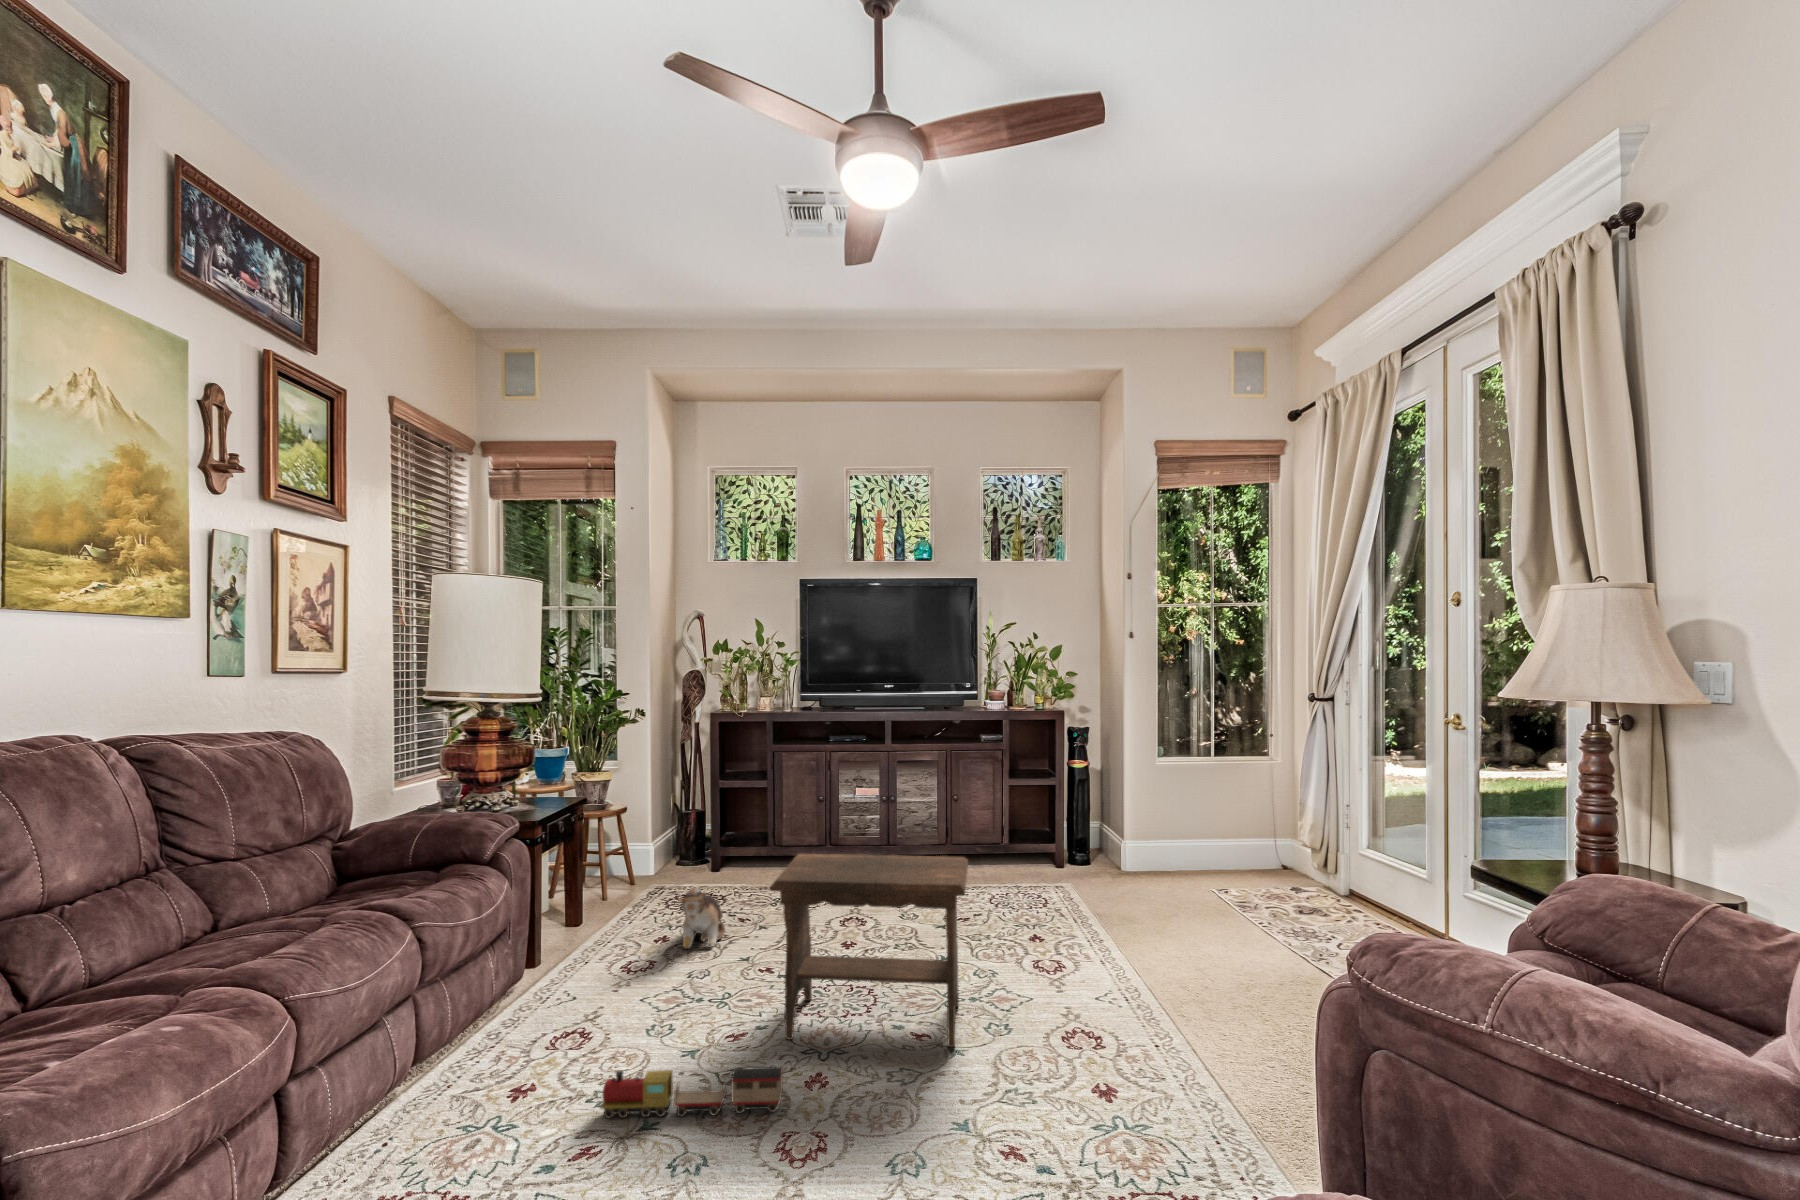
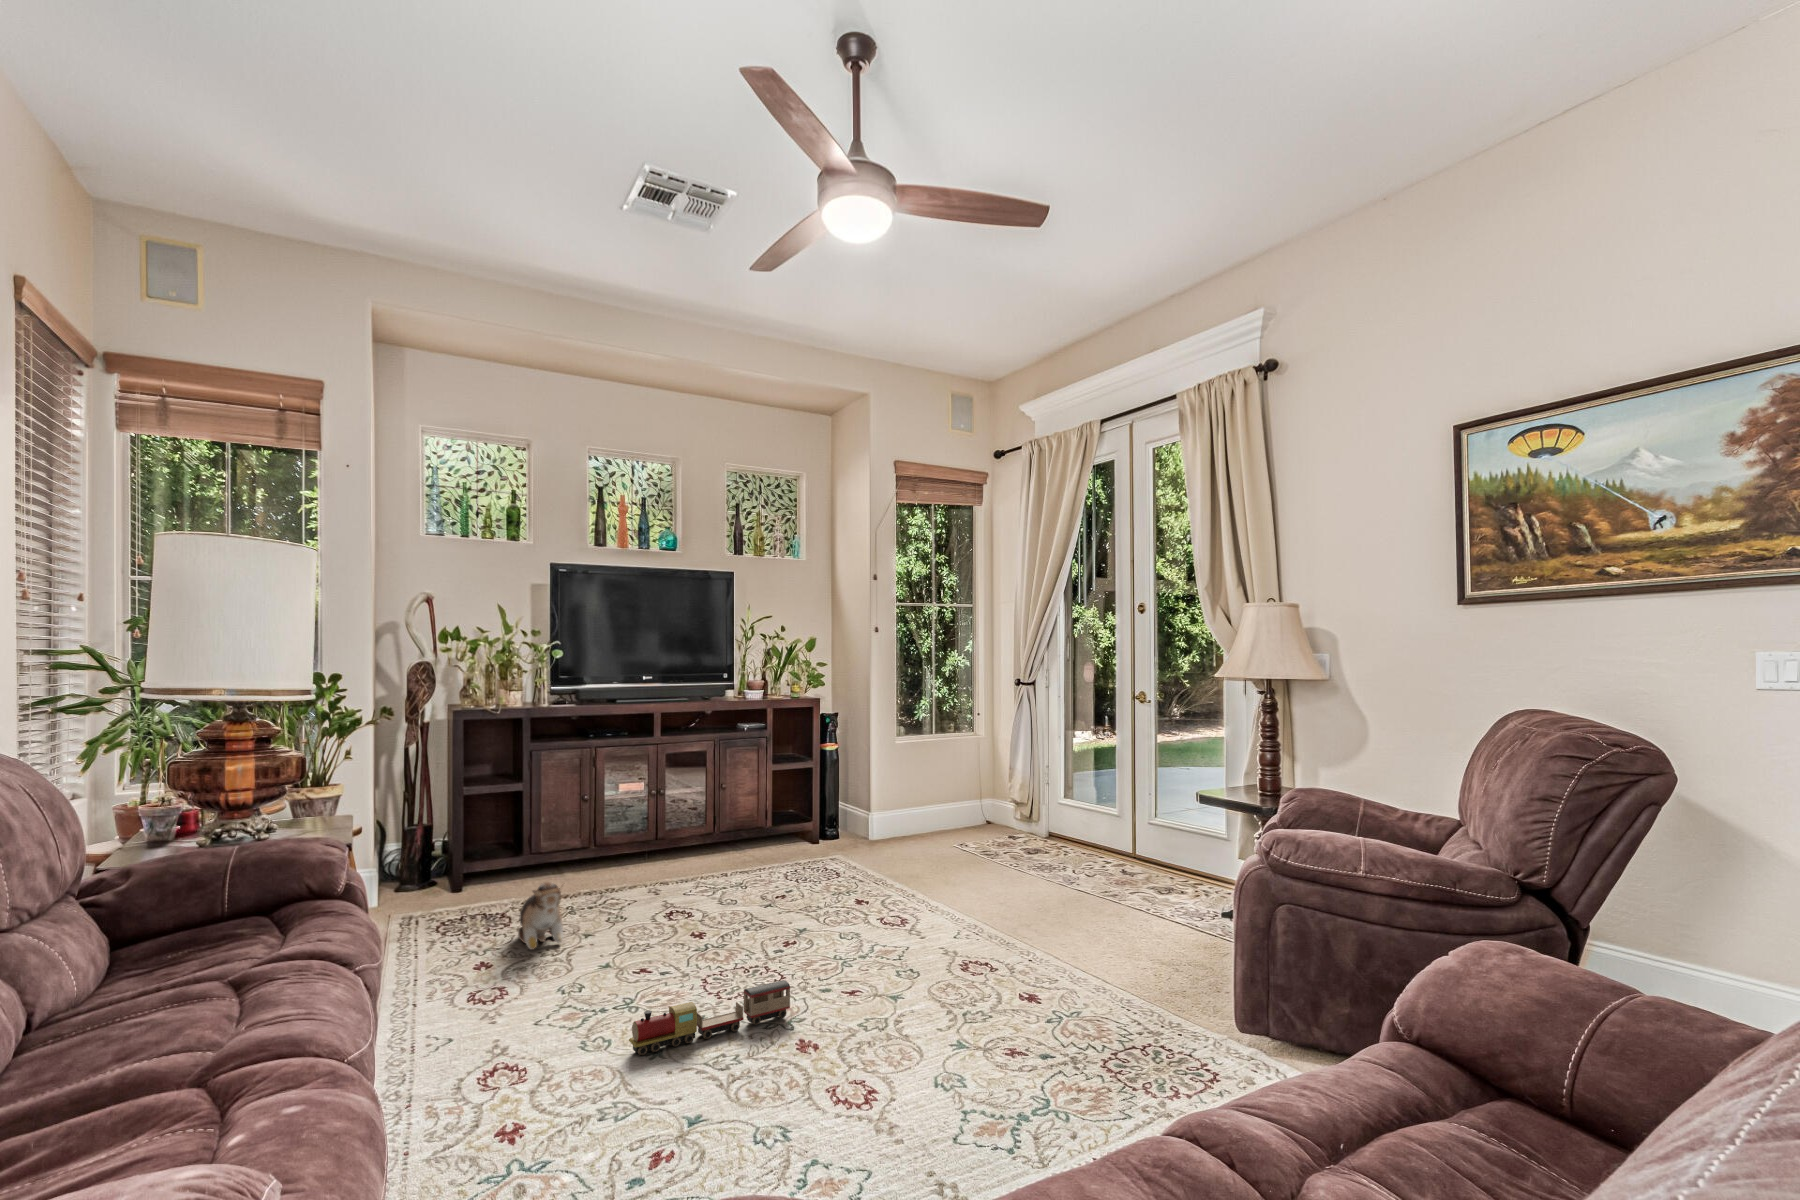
footstool: present [770,854,968,1047] -> none [699,807,886,982]

